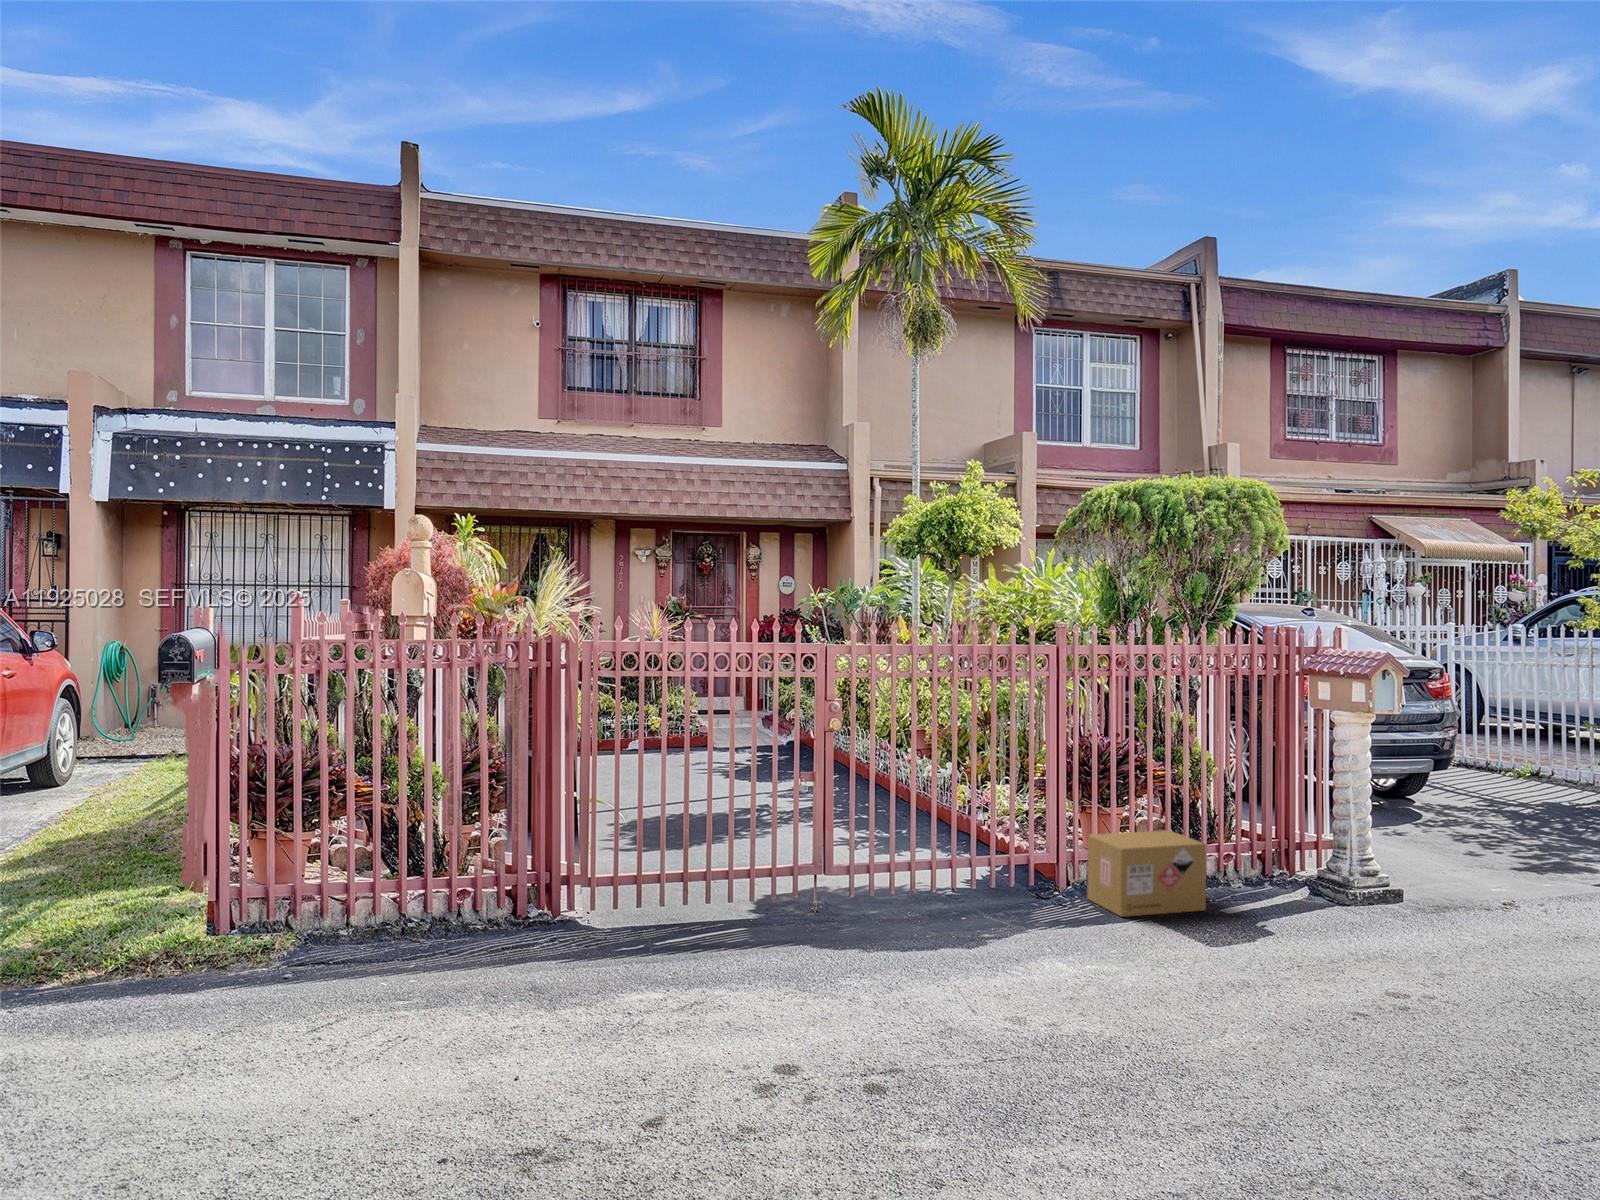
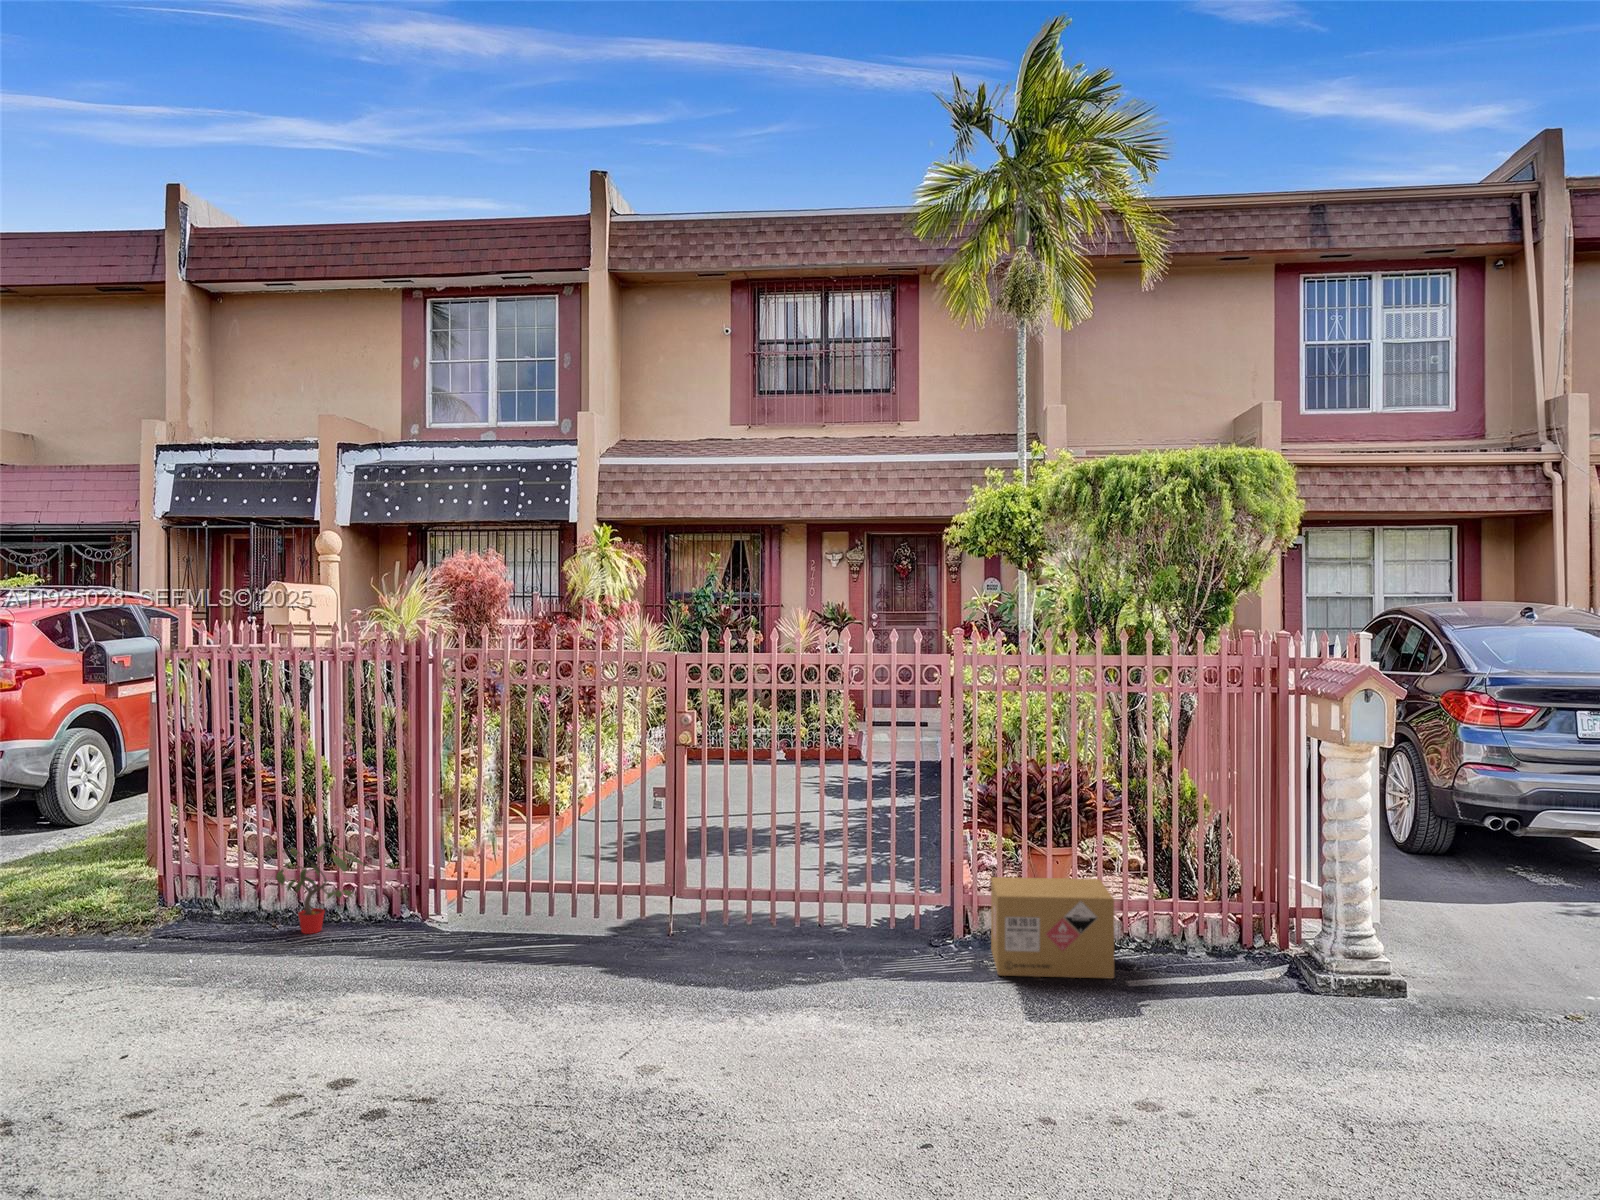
potted plant: none [379,848,500,946] -> present [264,844,364,934]

